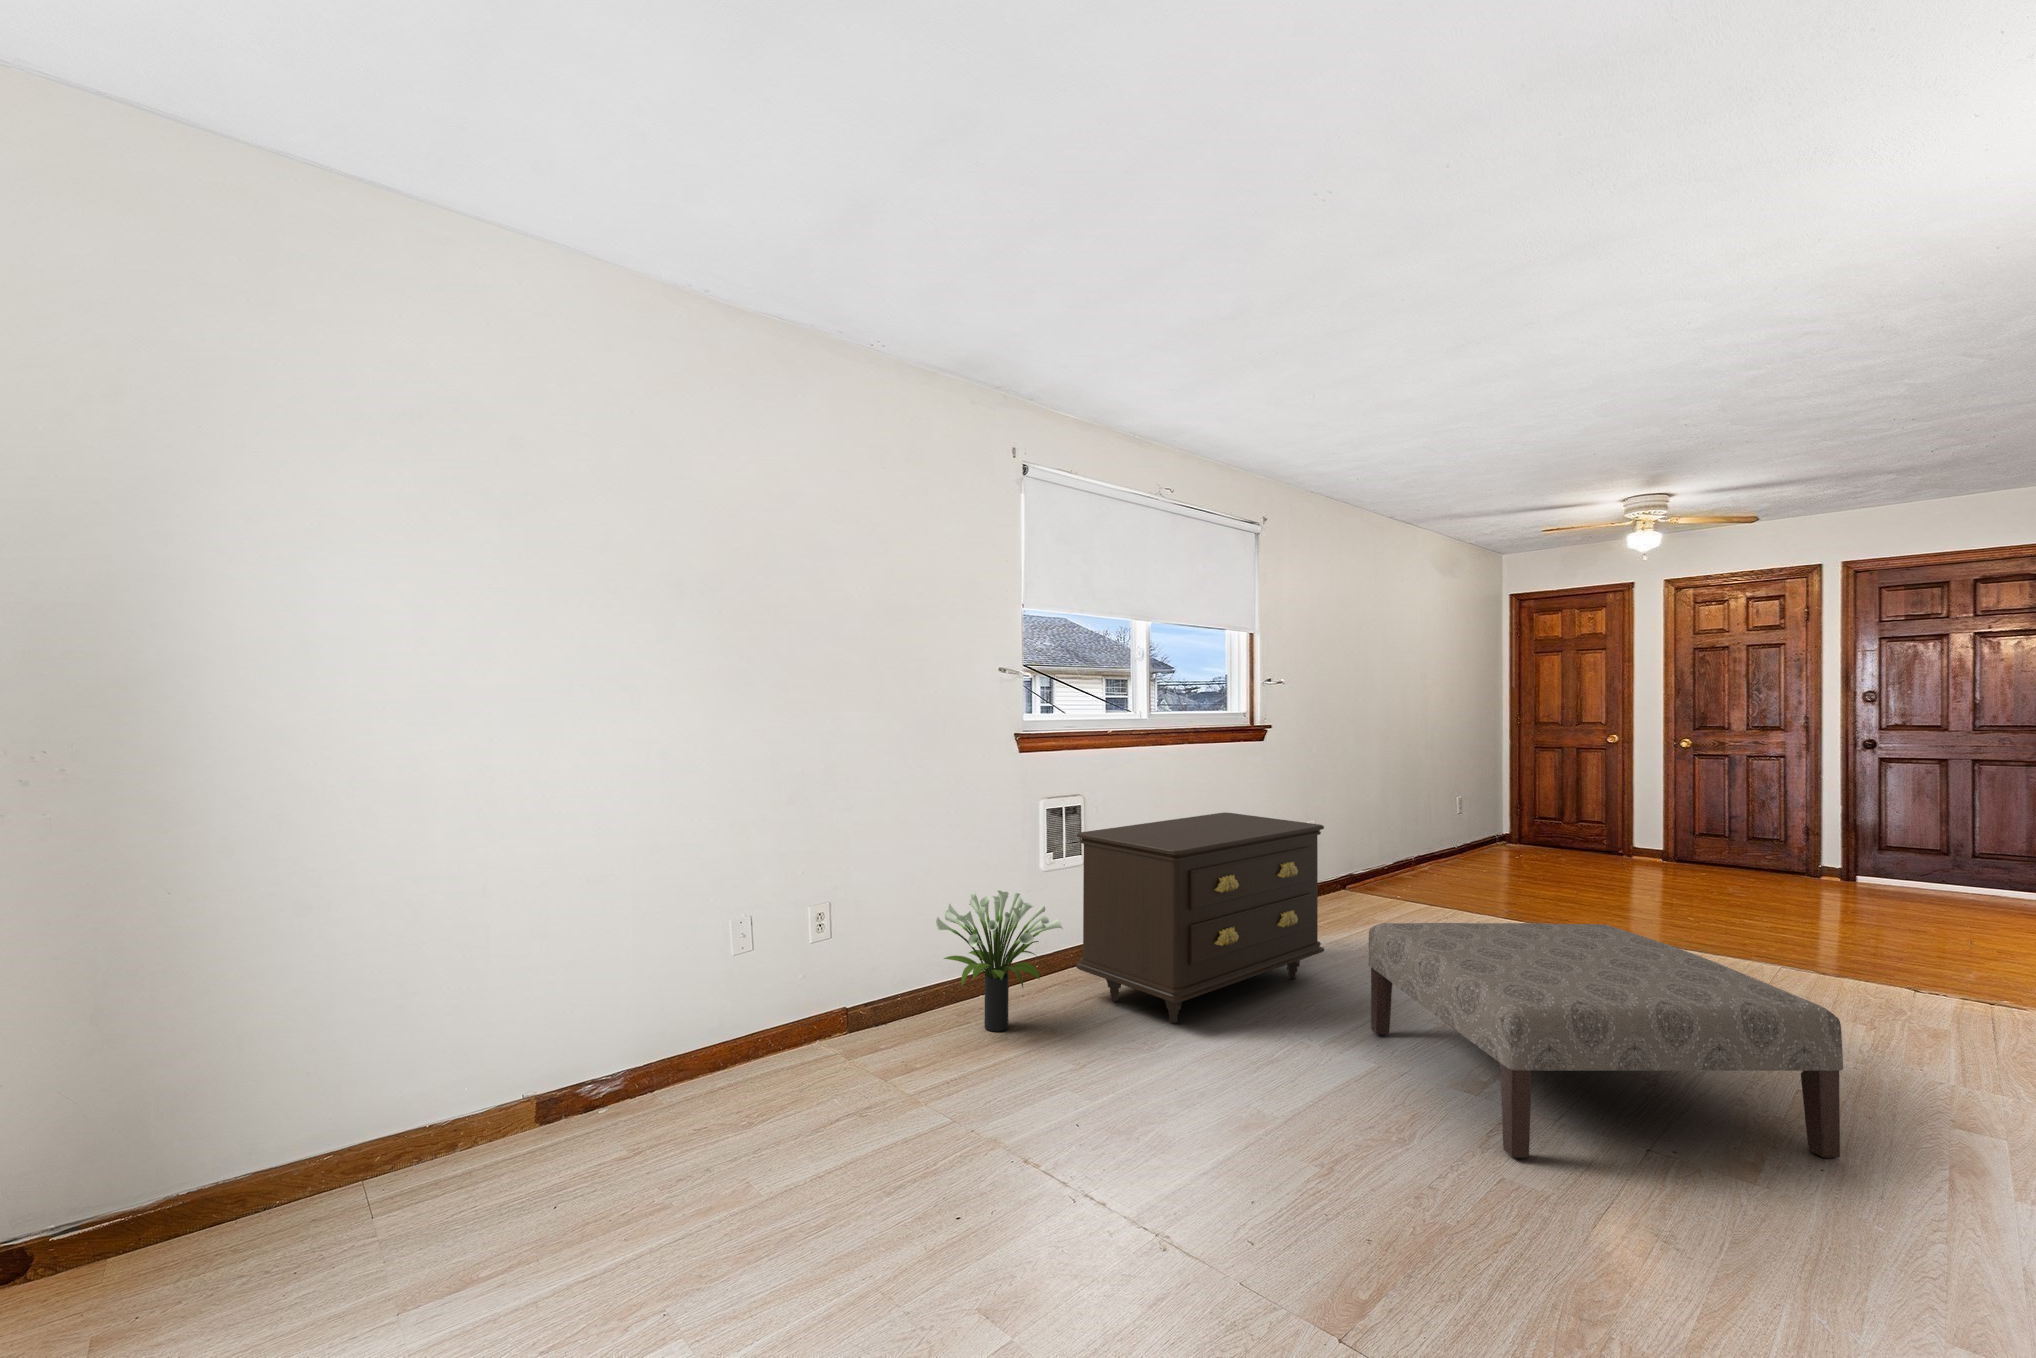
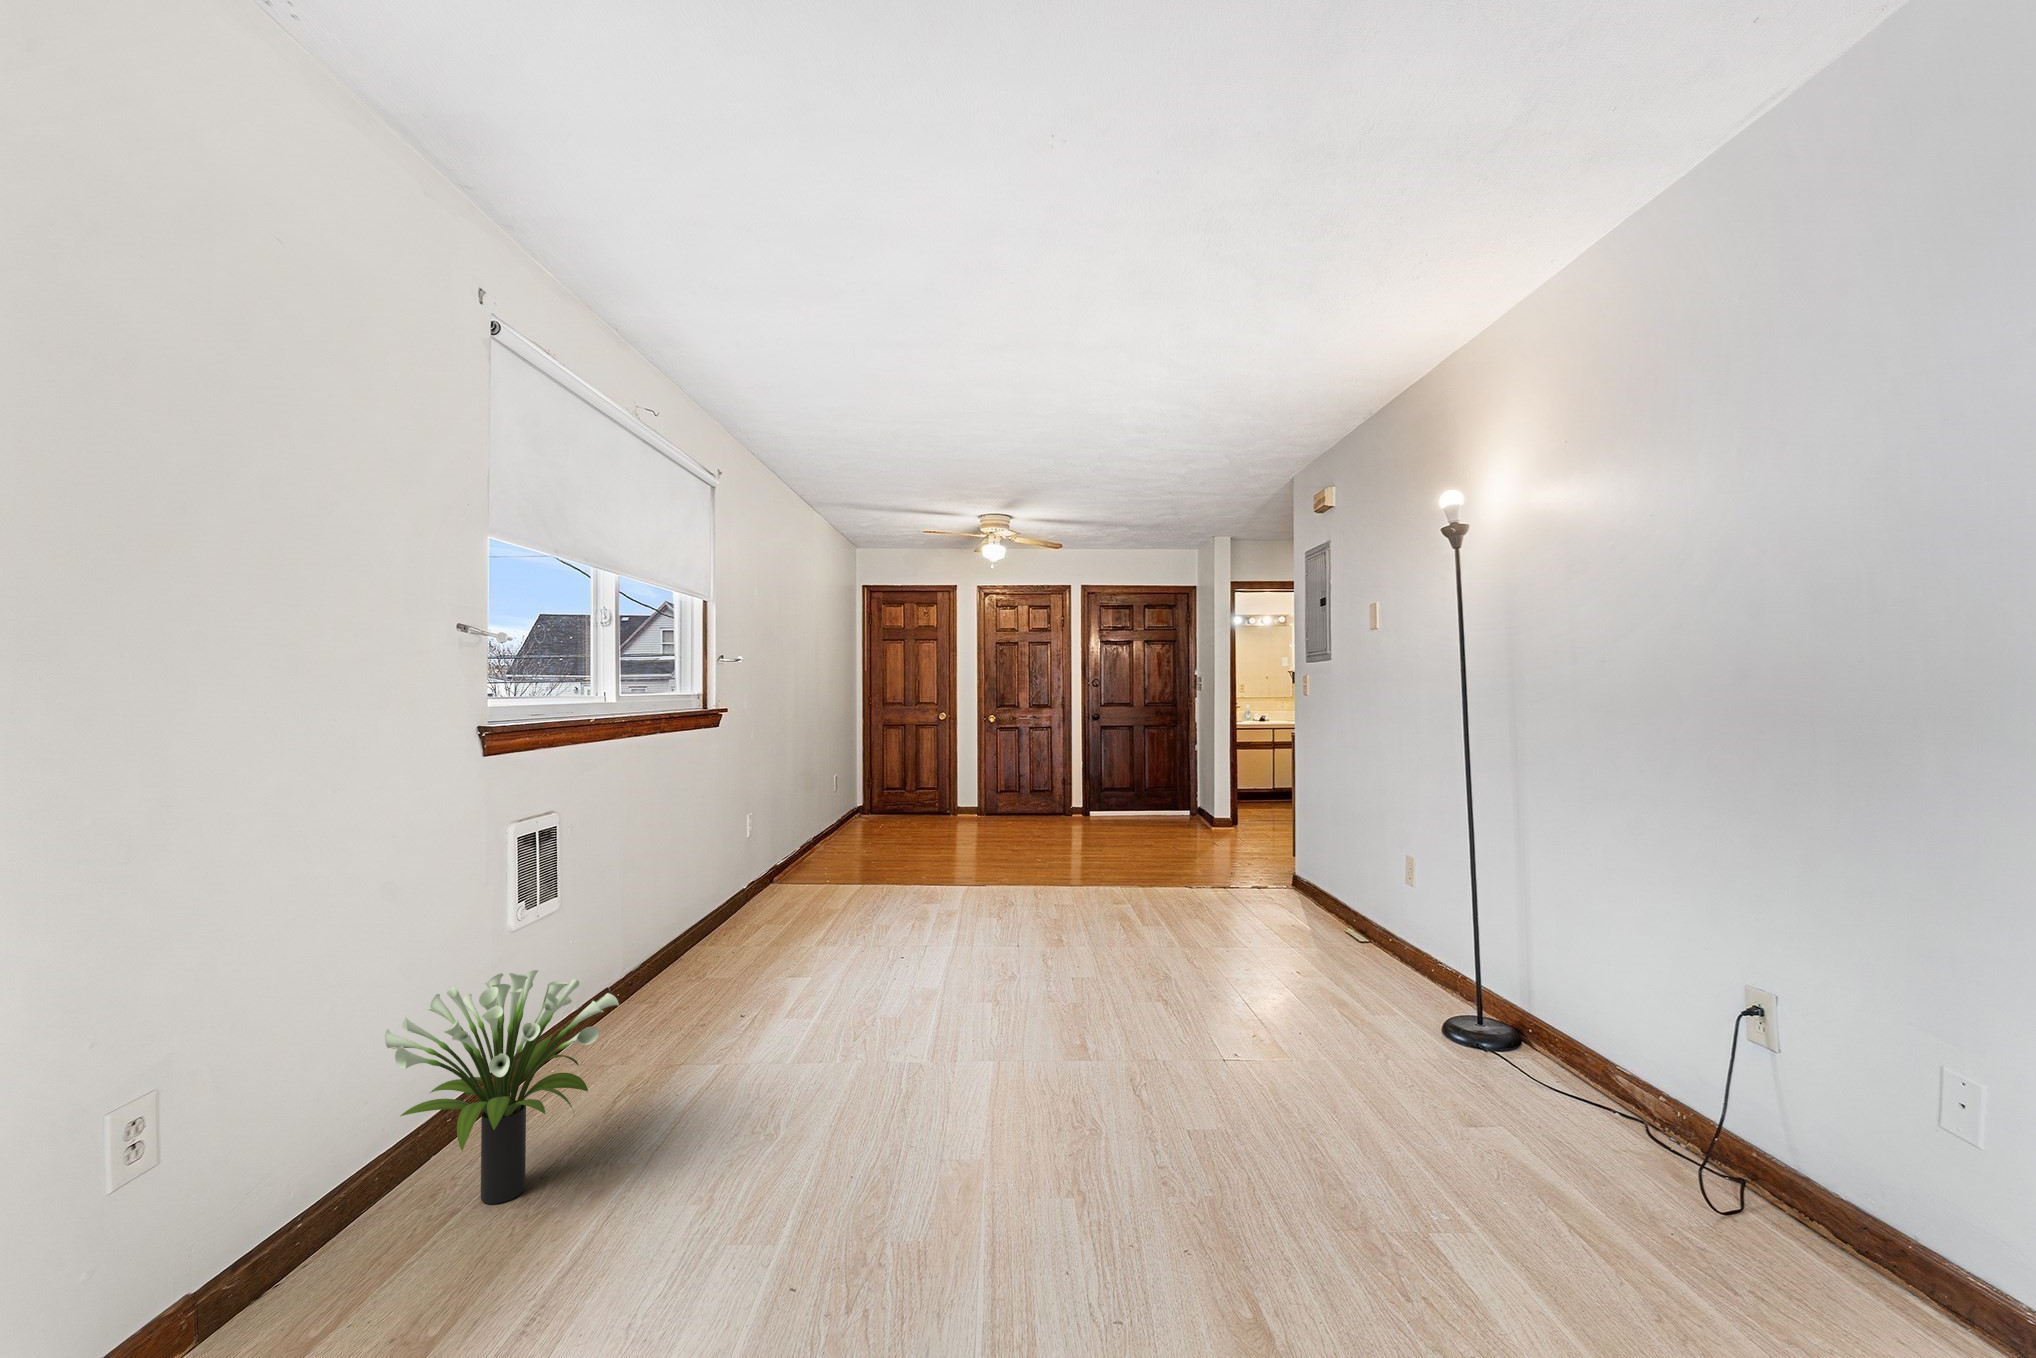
dresser: present [1076,813,1324,1023] -> none [591,813,851,1087]
ottoman: present [1368,923,1843,1159] -> none [945,869,1296,1096]

